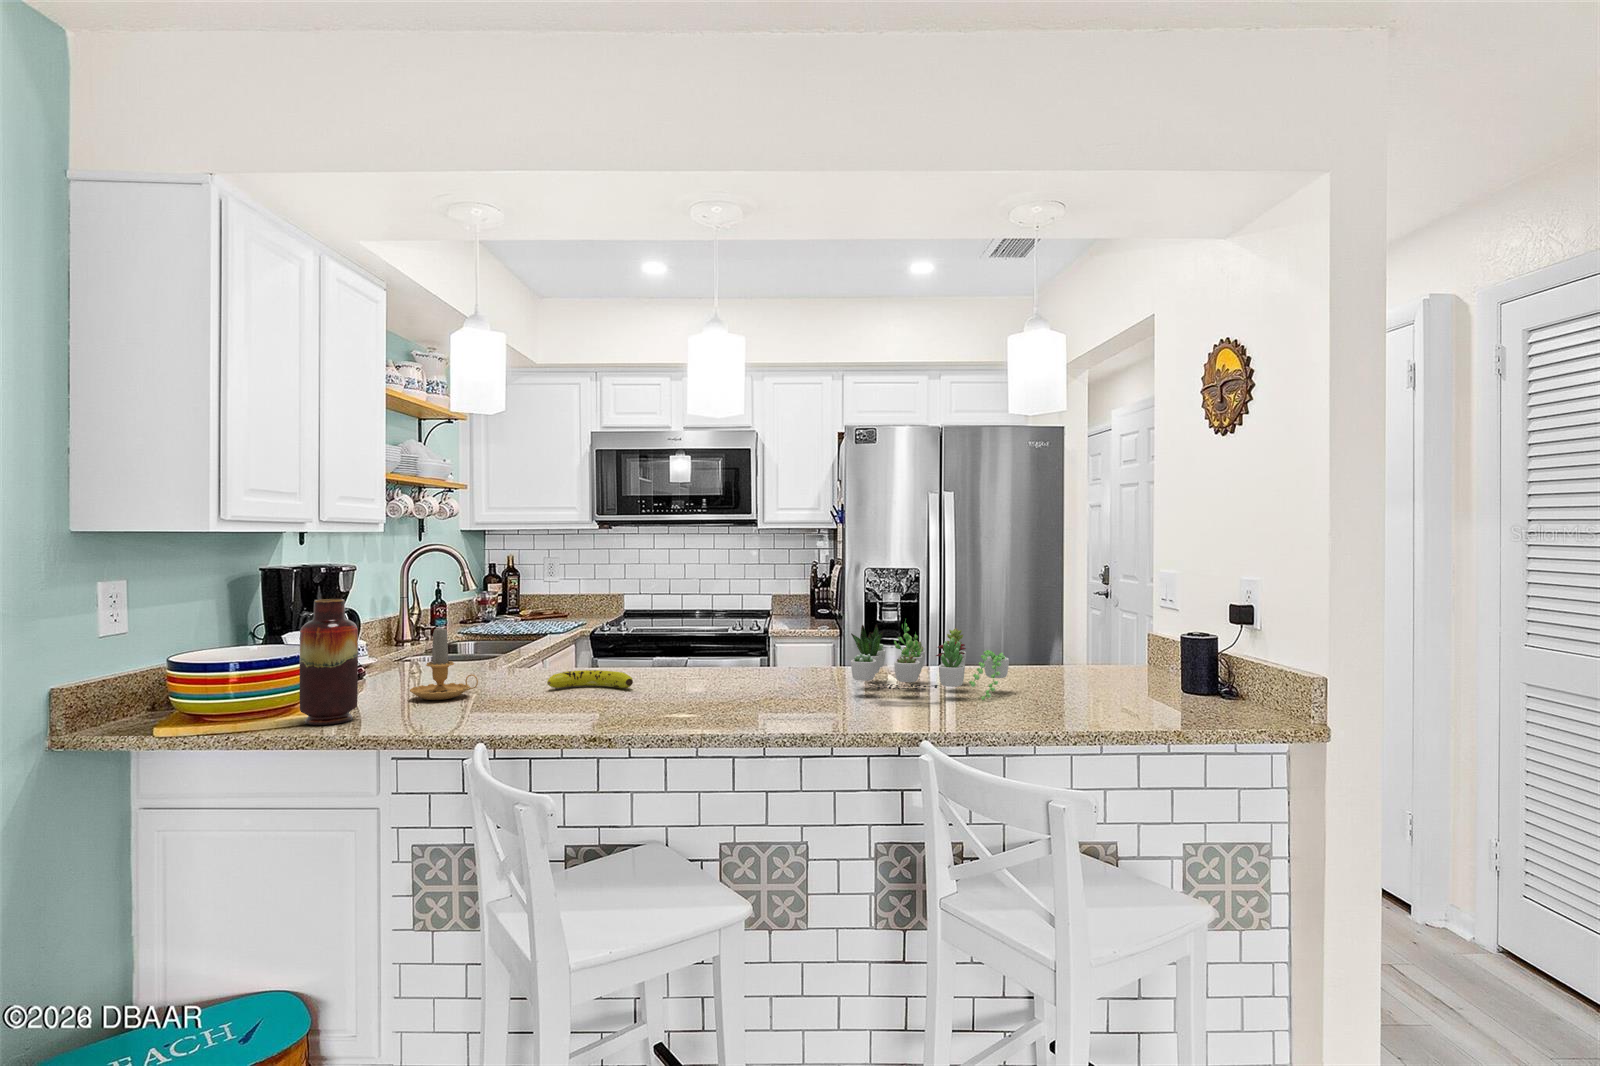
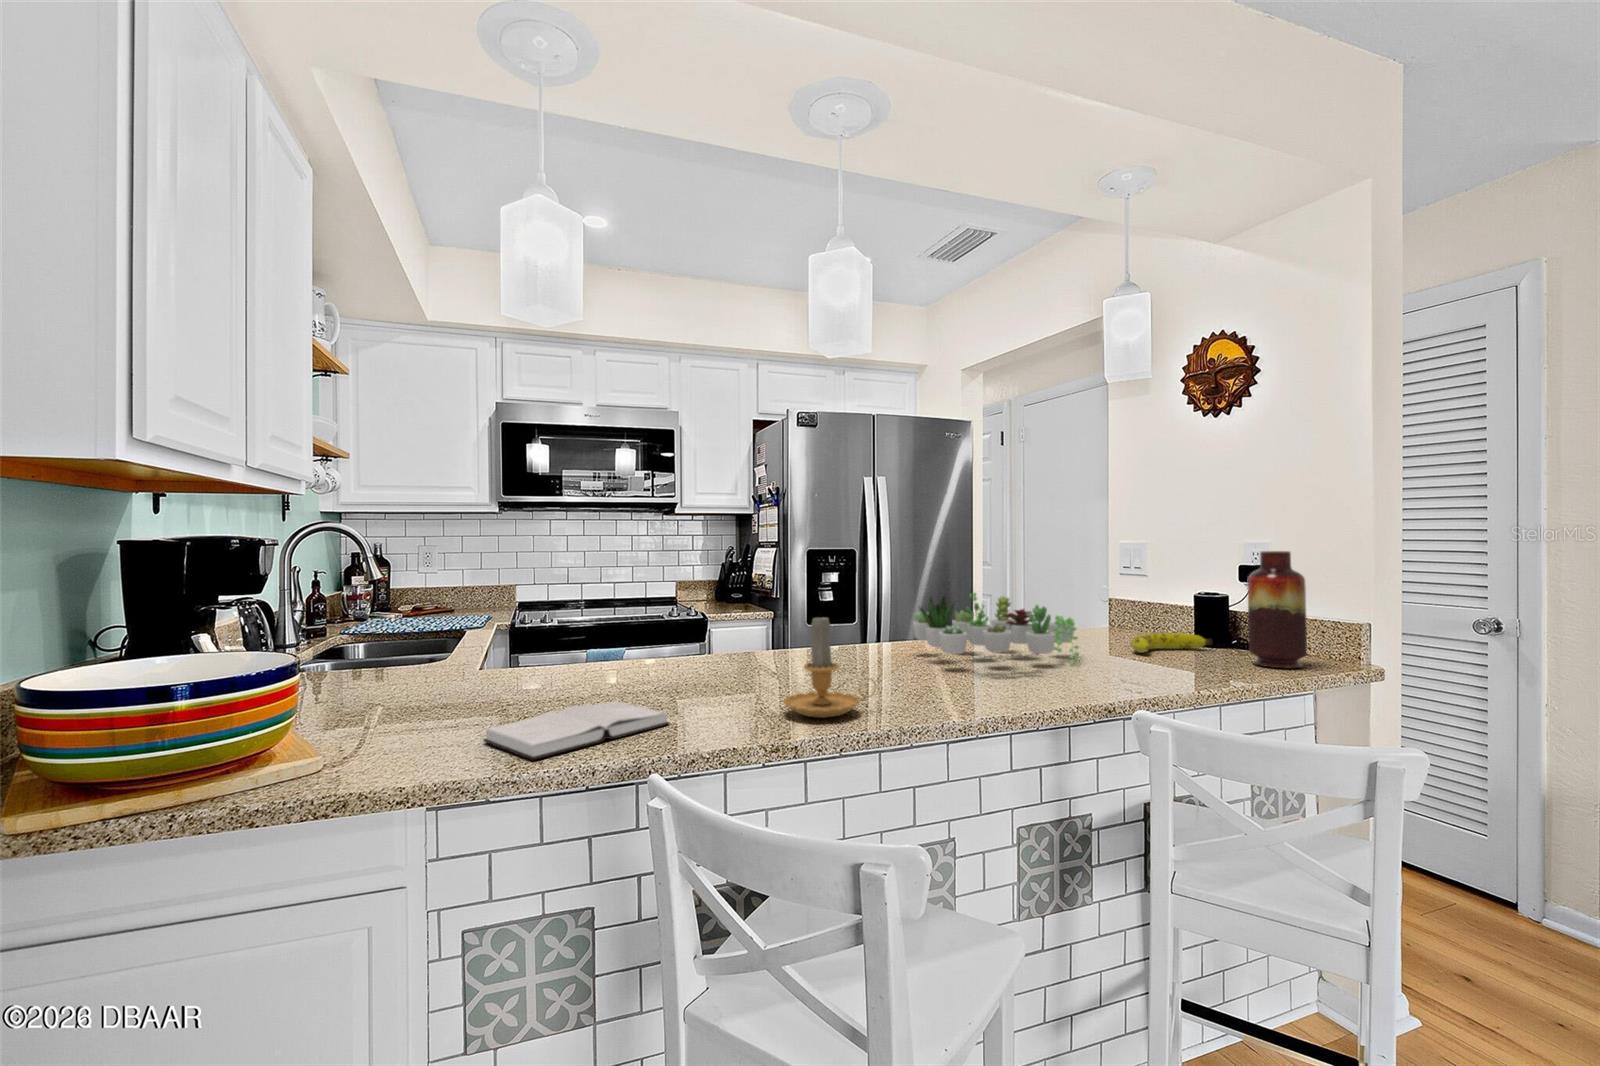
vase: present [300,599,358,725] -> present [1247,551,1307,669]
candle: present [410,626,478,700] -> present [783,617,876,718]
fruit: present [547,670,633,688] -> present [1131,633,1212,653]
hardback book: none [427,696,559,728] -> present [483,701,669,760]

